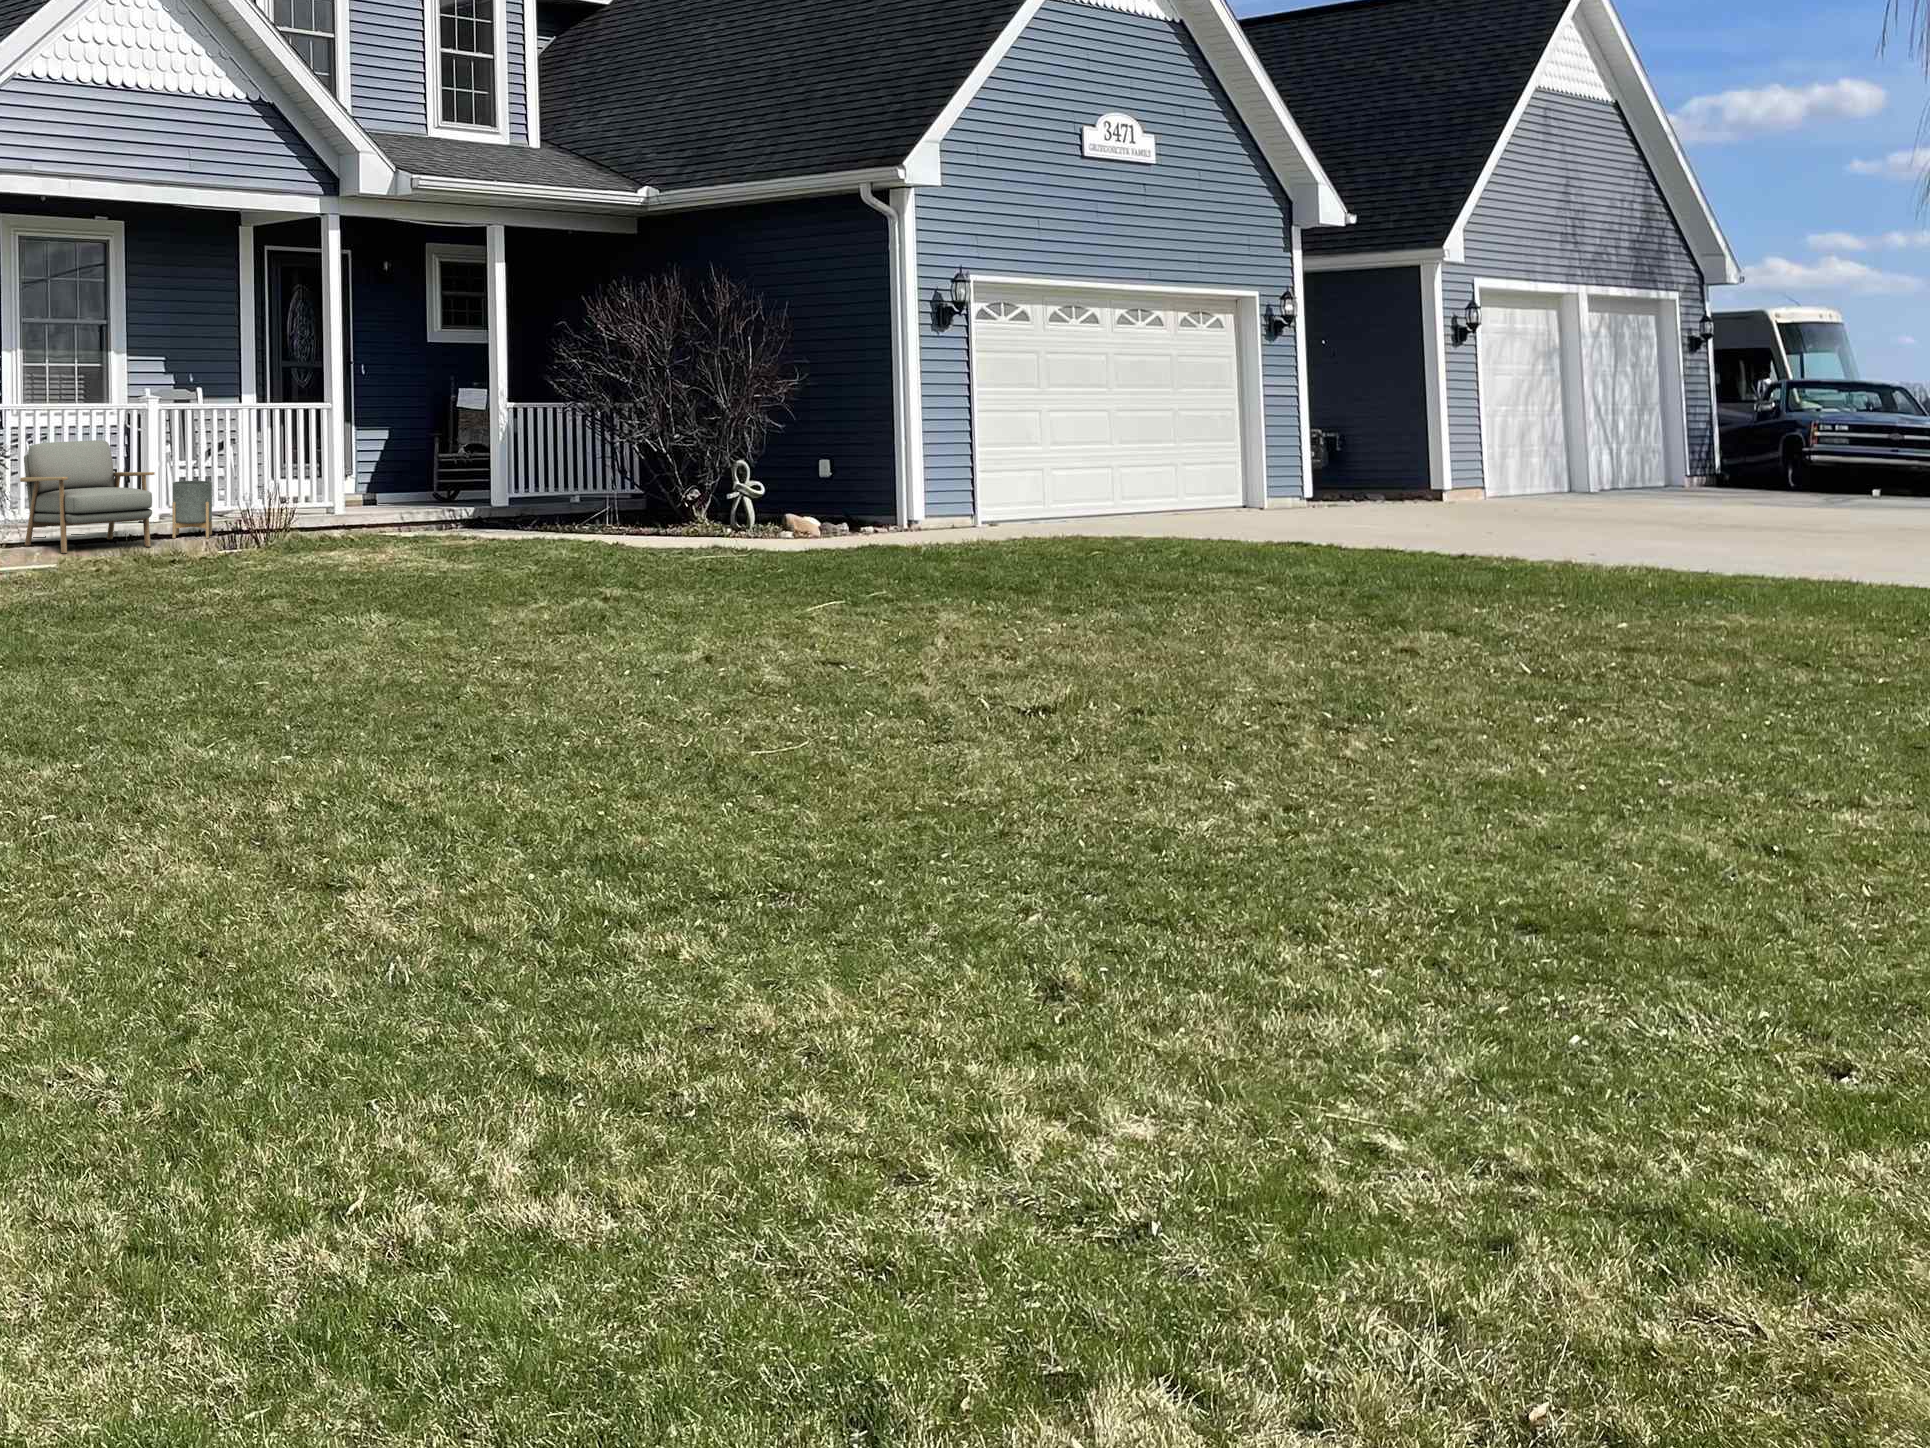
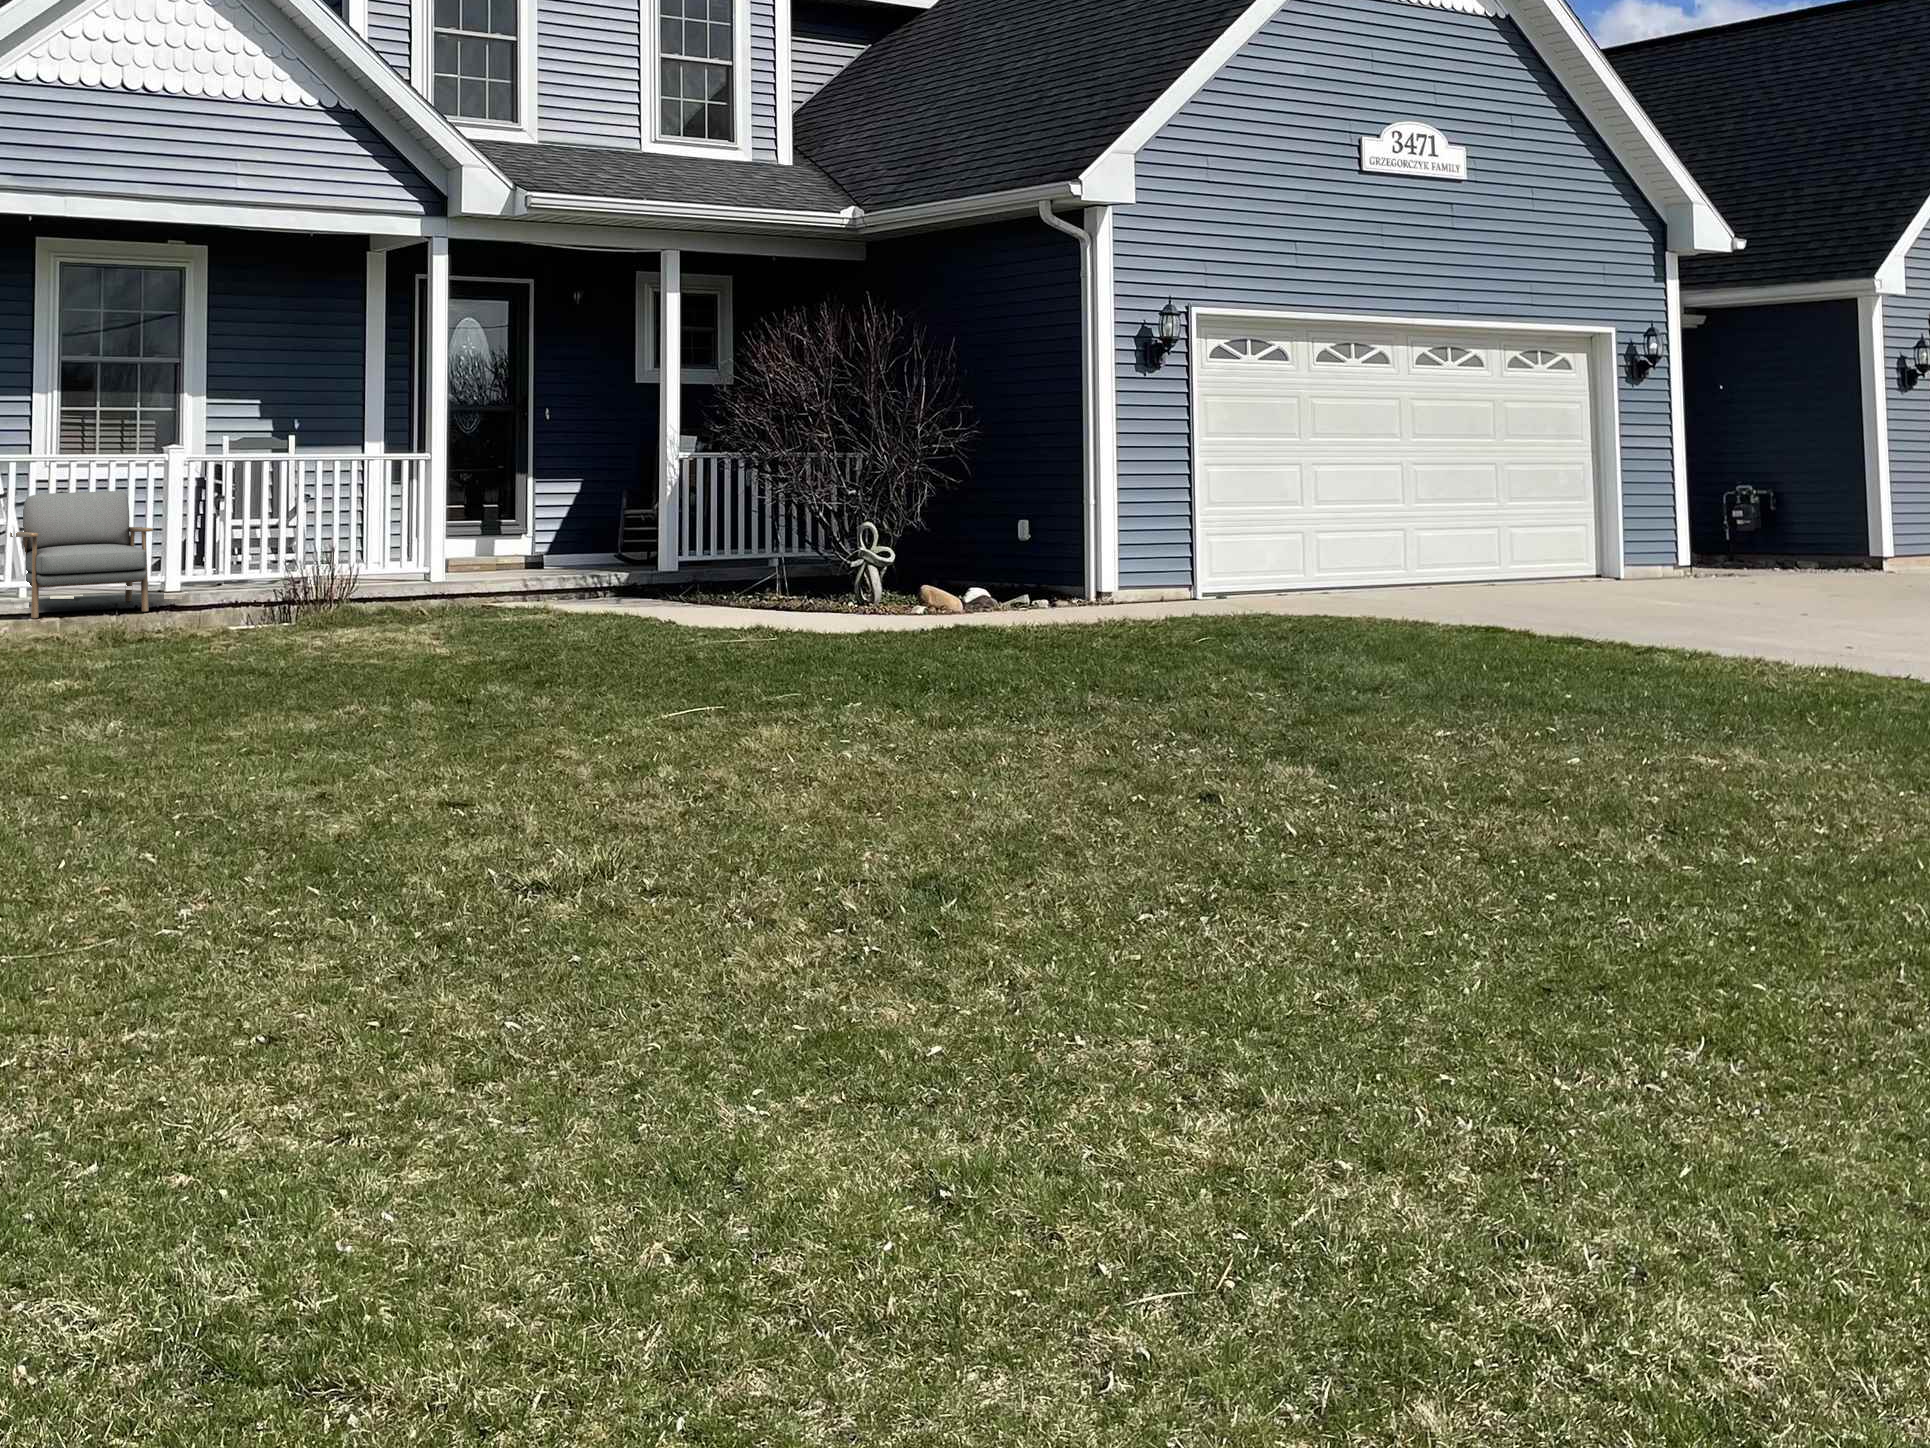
planter: present [172,481,212,538] -> none [200,537,255,602]

